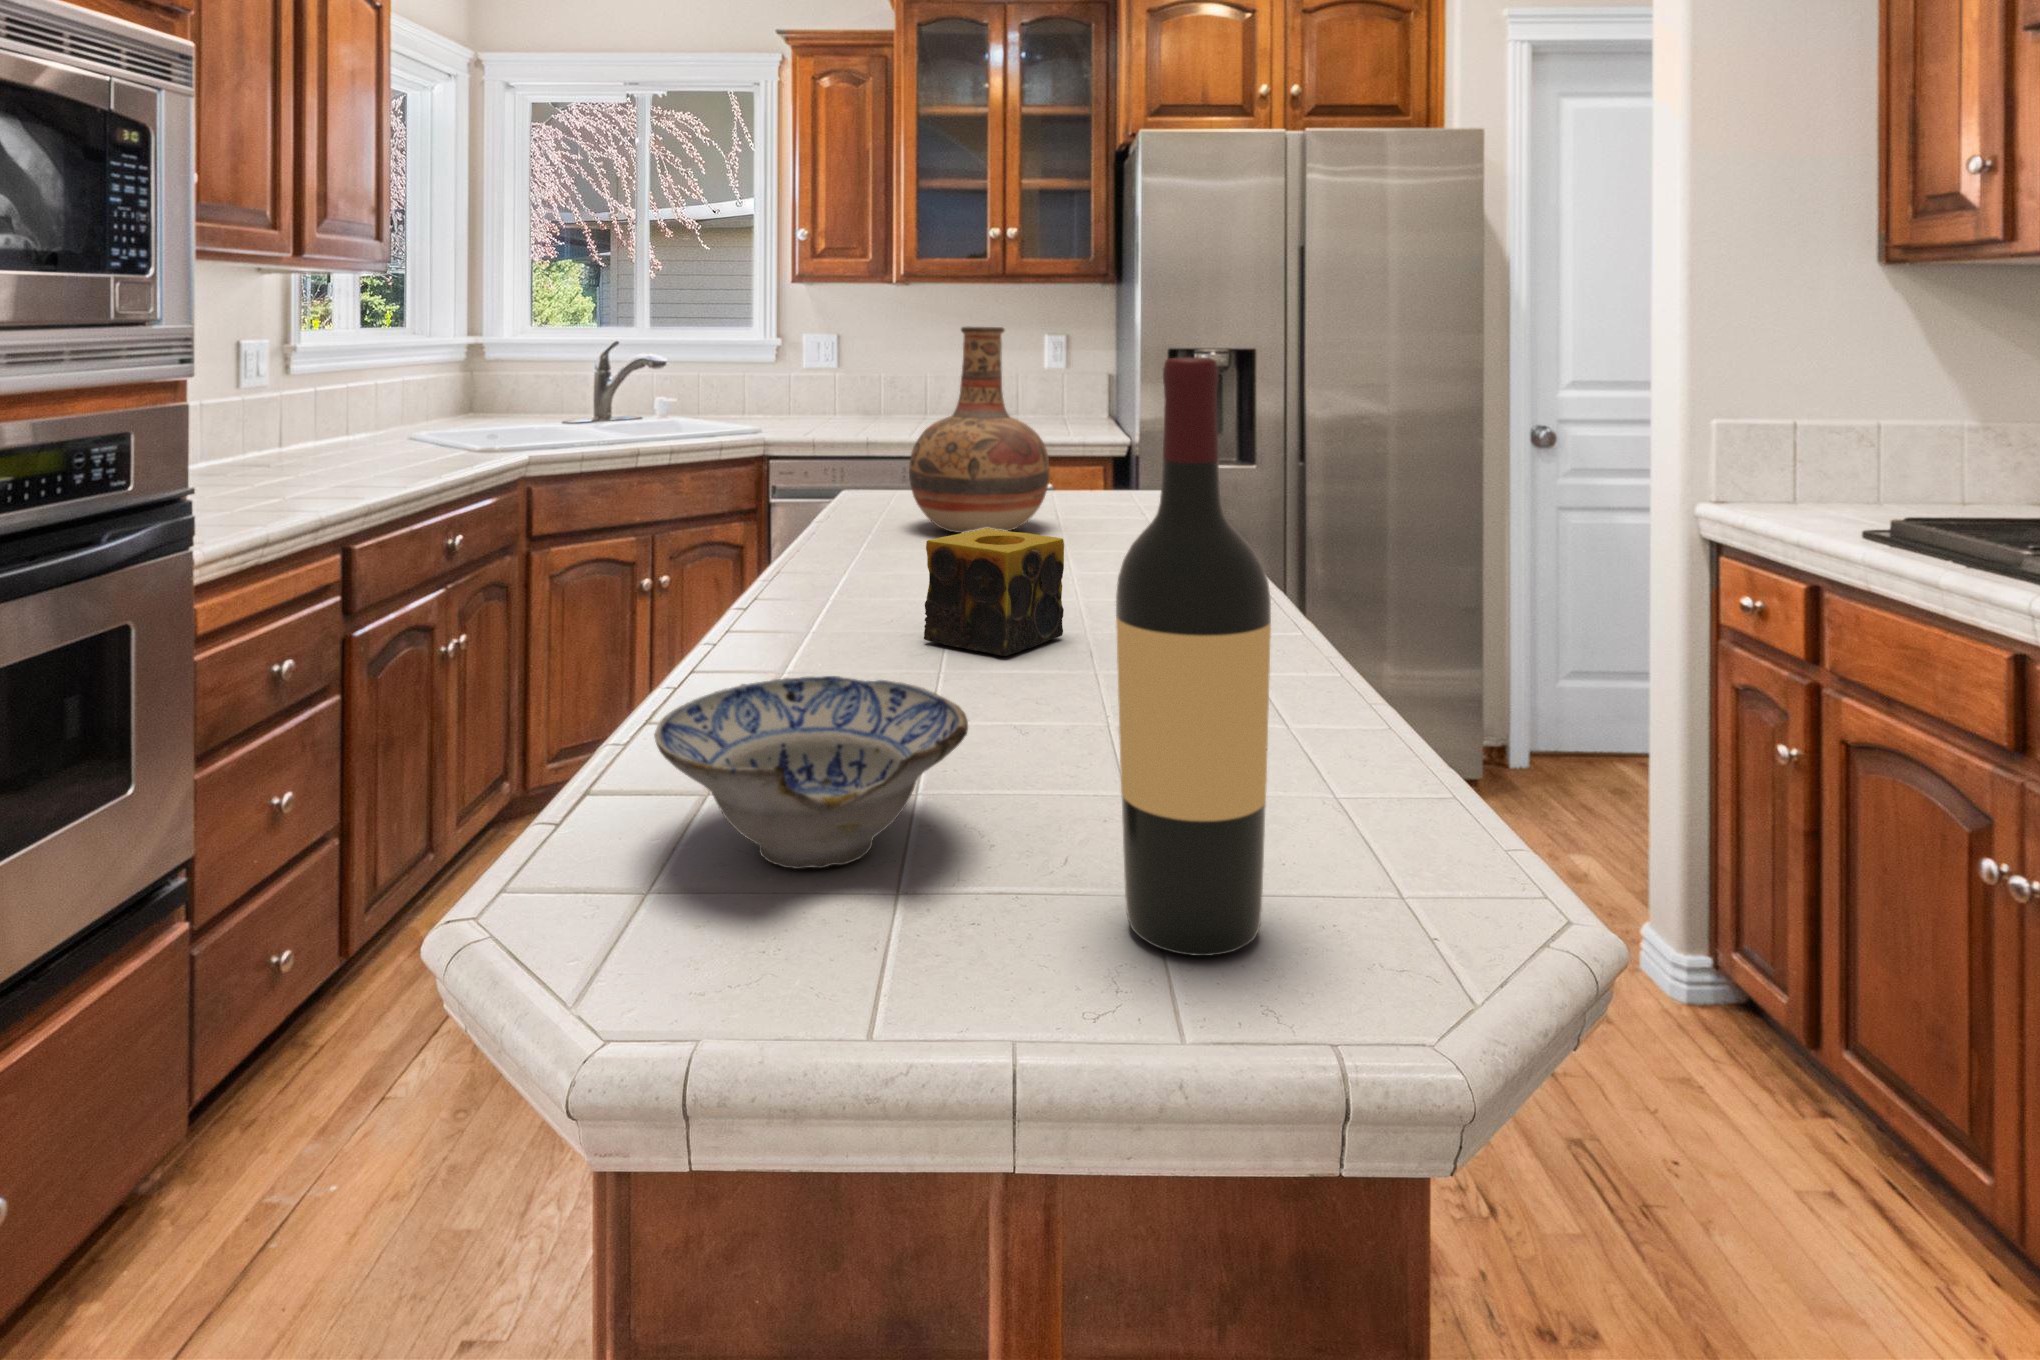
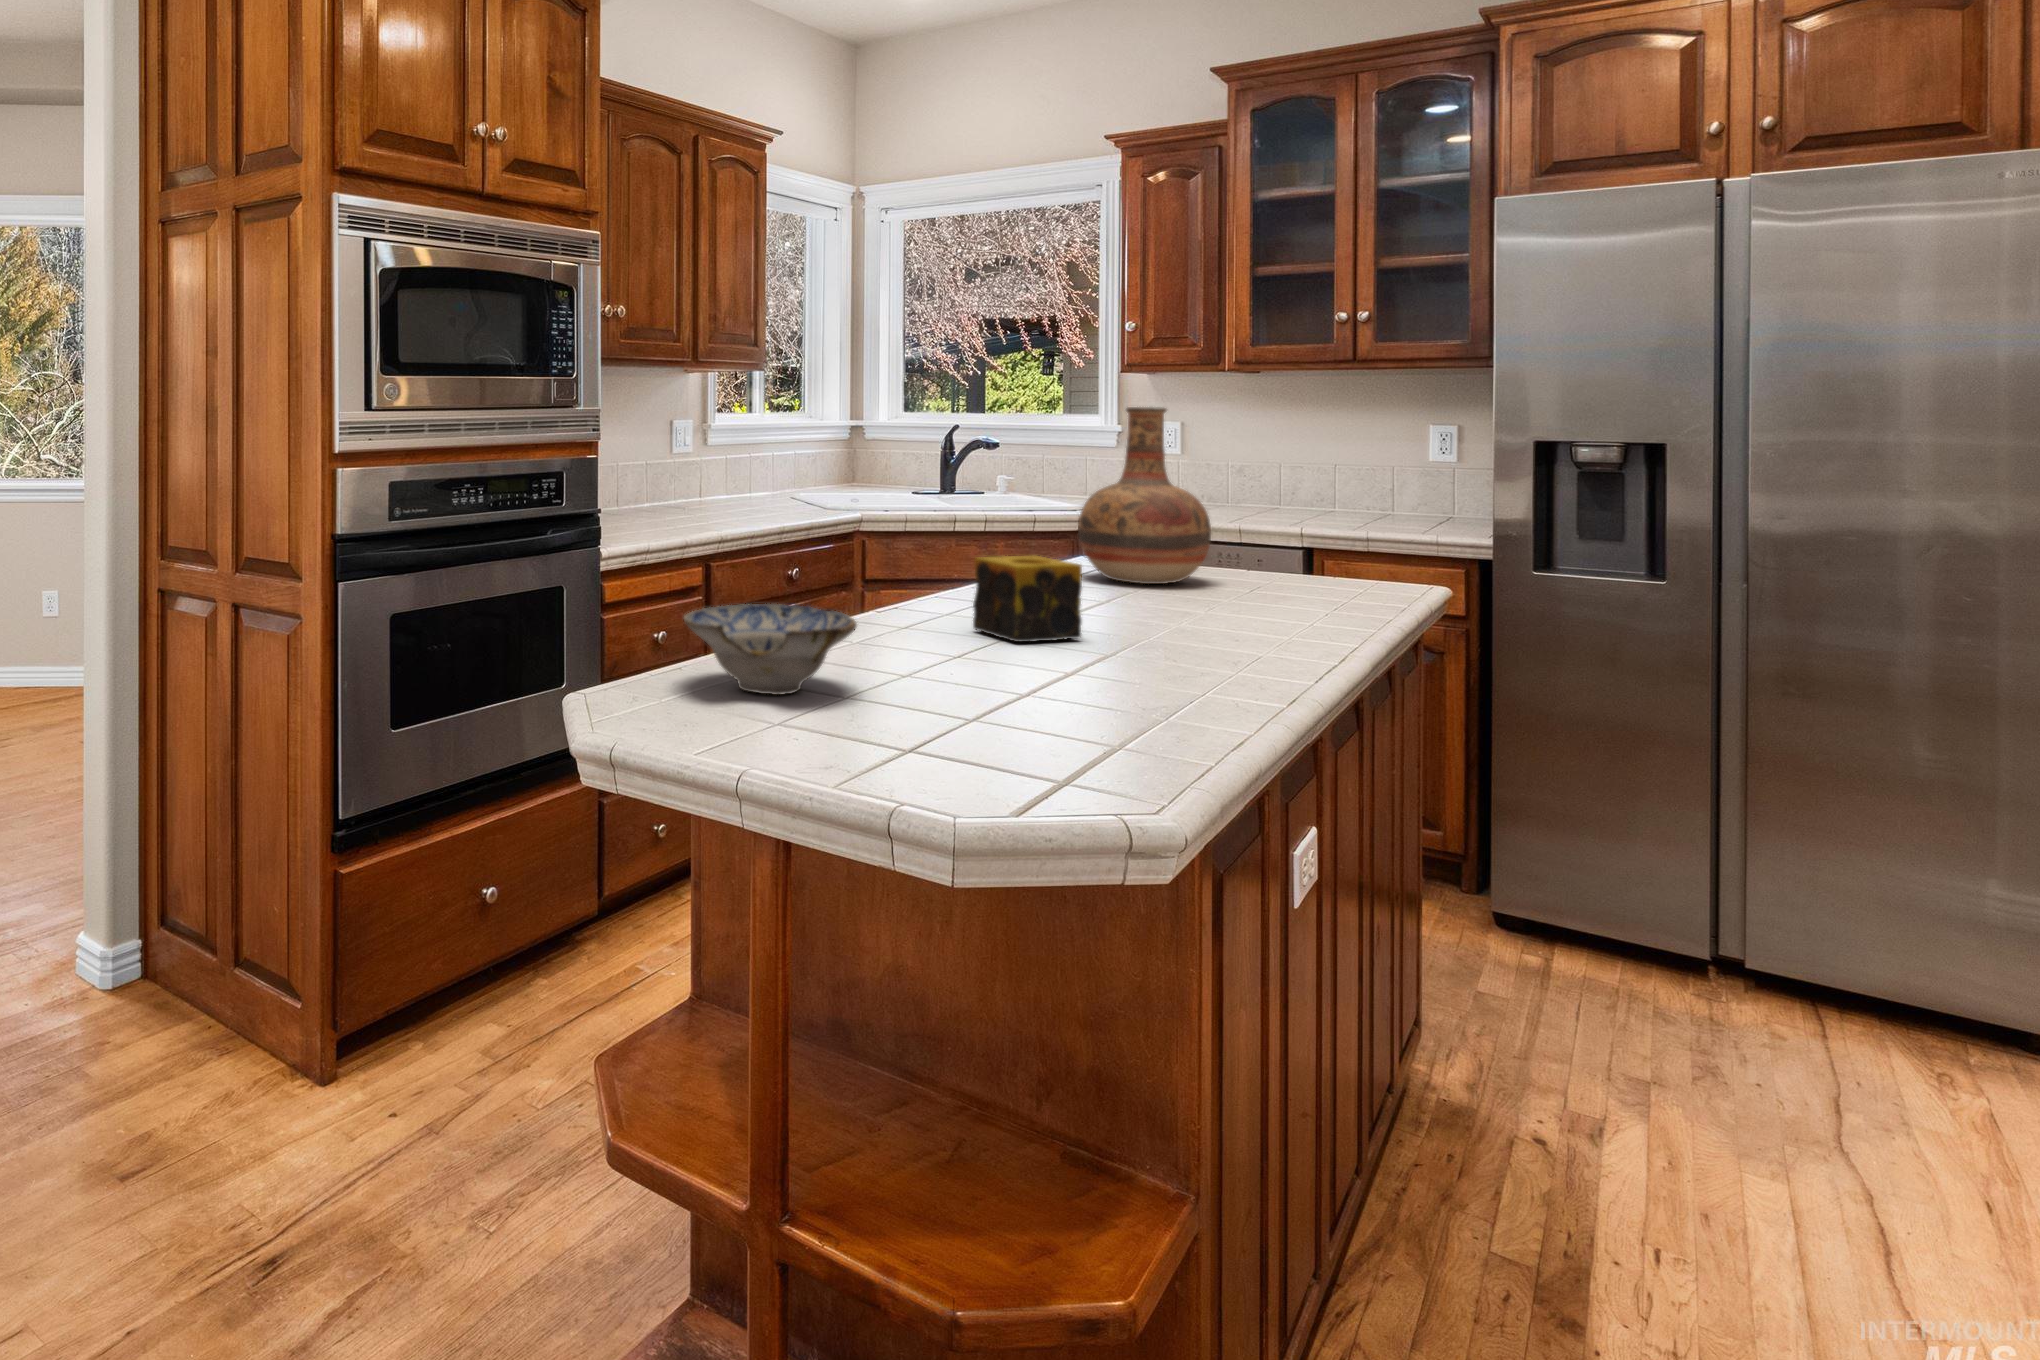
wine bottle: present [1116,357,1271,956] -> none [871,415,960,748]

